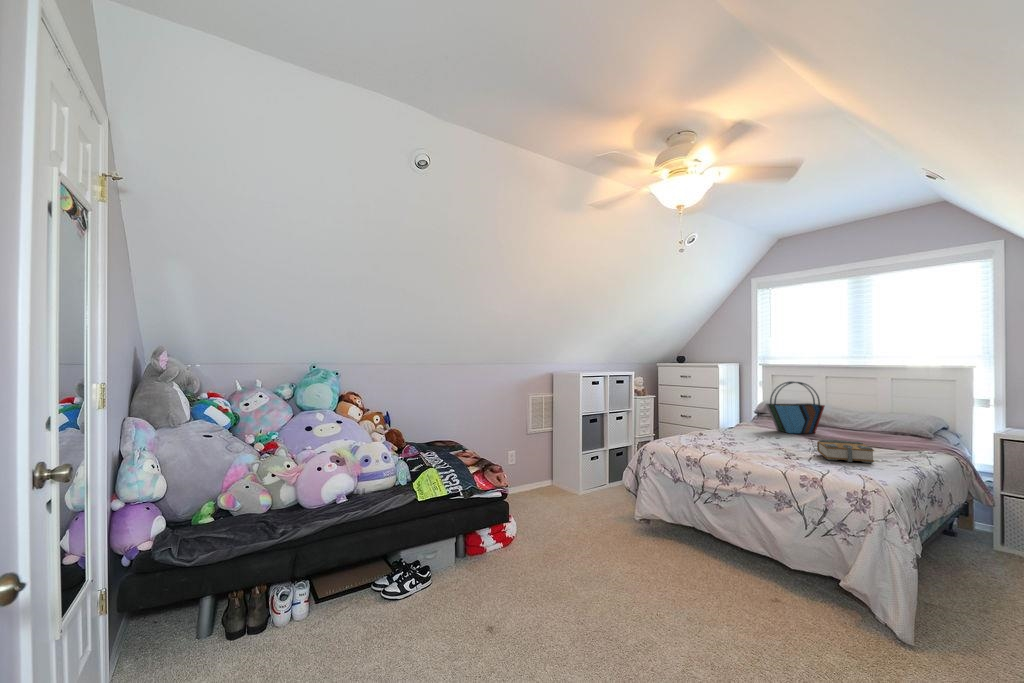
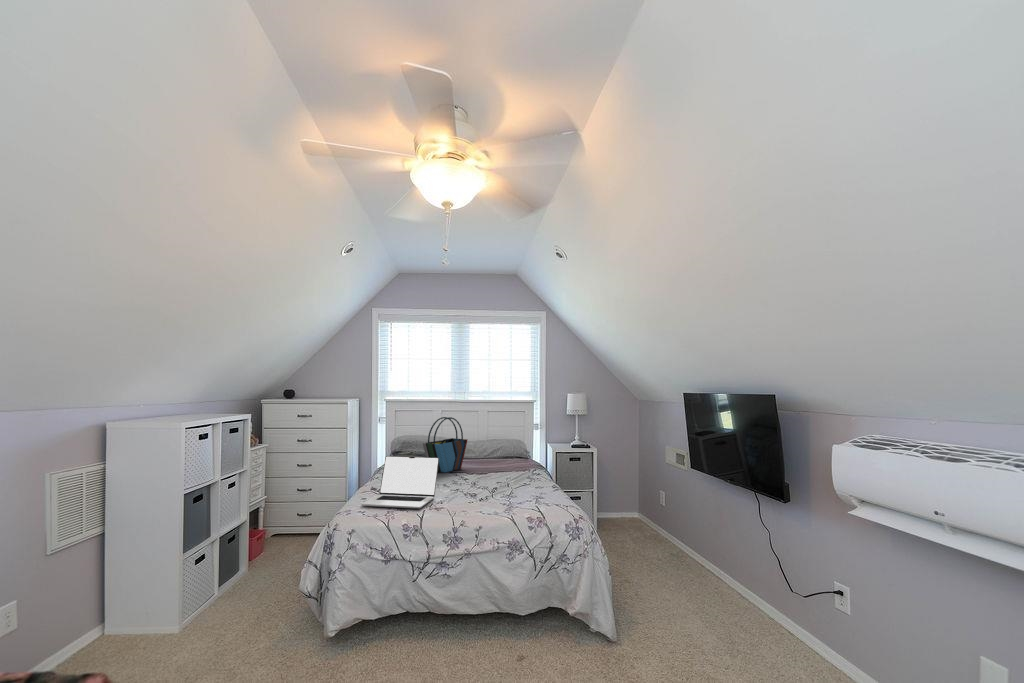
laptop: none [674,407,747,450] -> present [361,456,439,508]
book: present [817,439,874,463] -> none [499,473,544,496]

